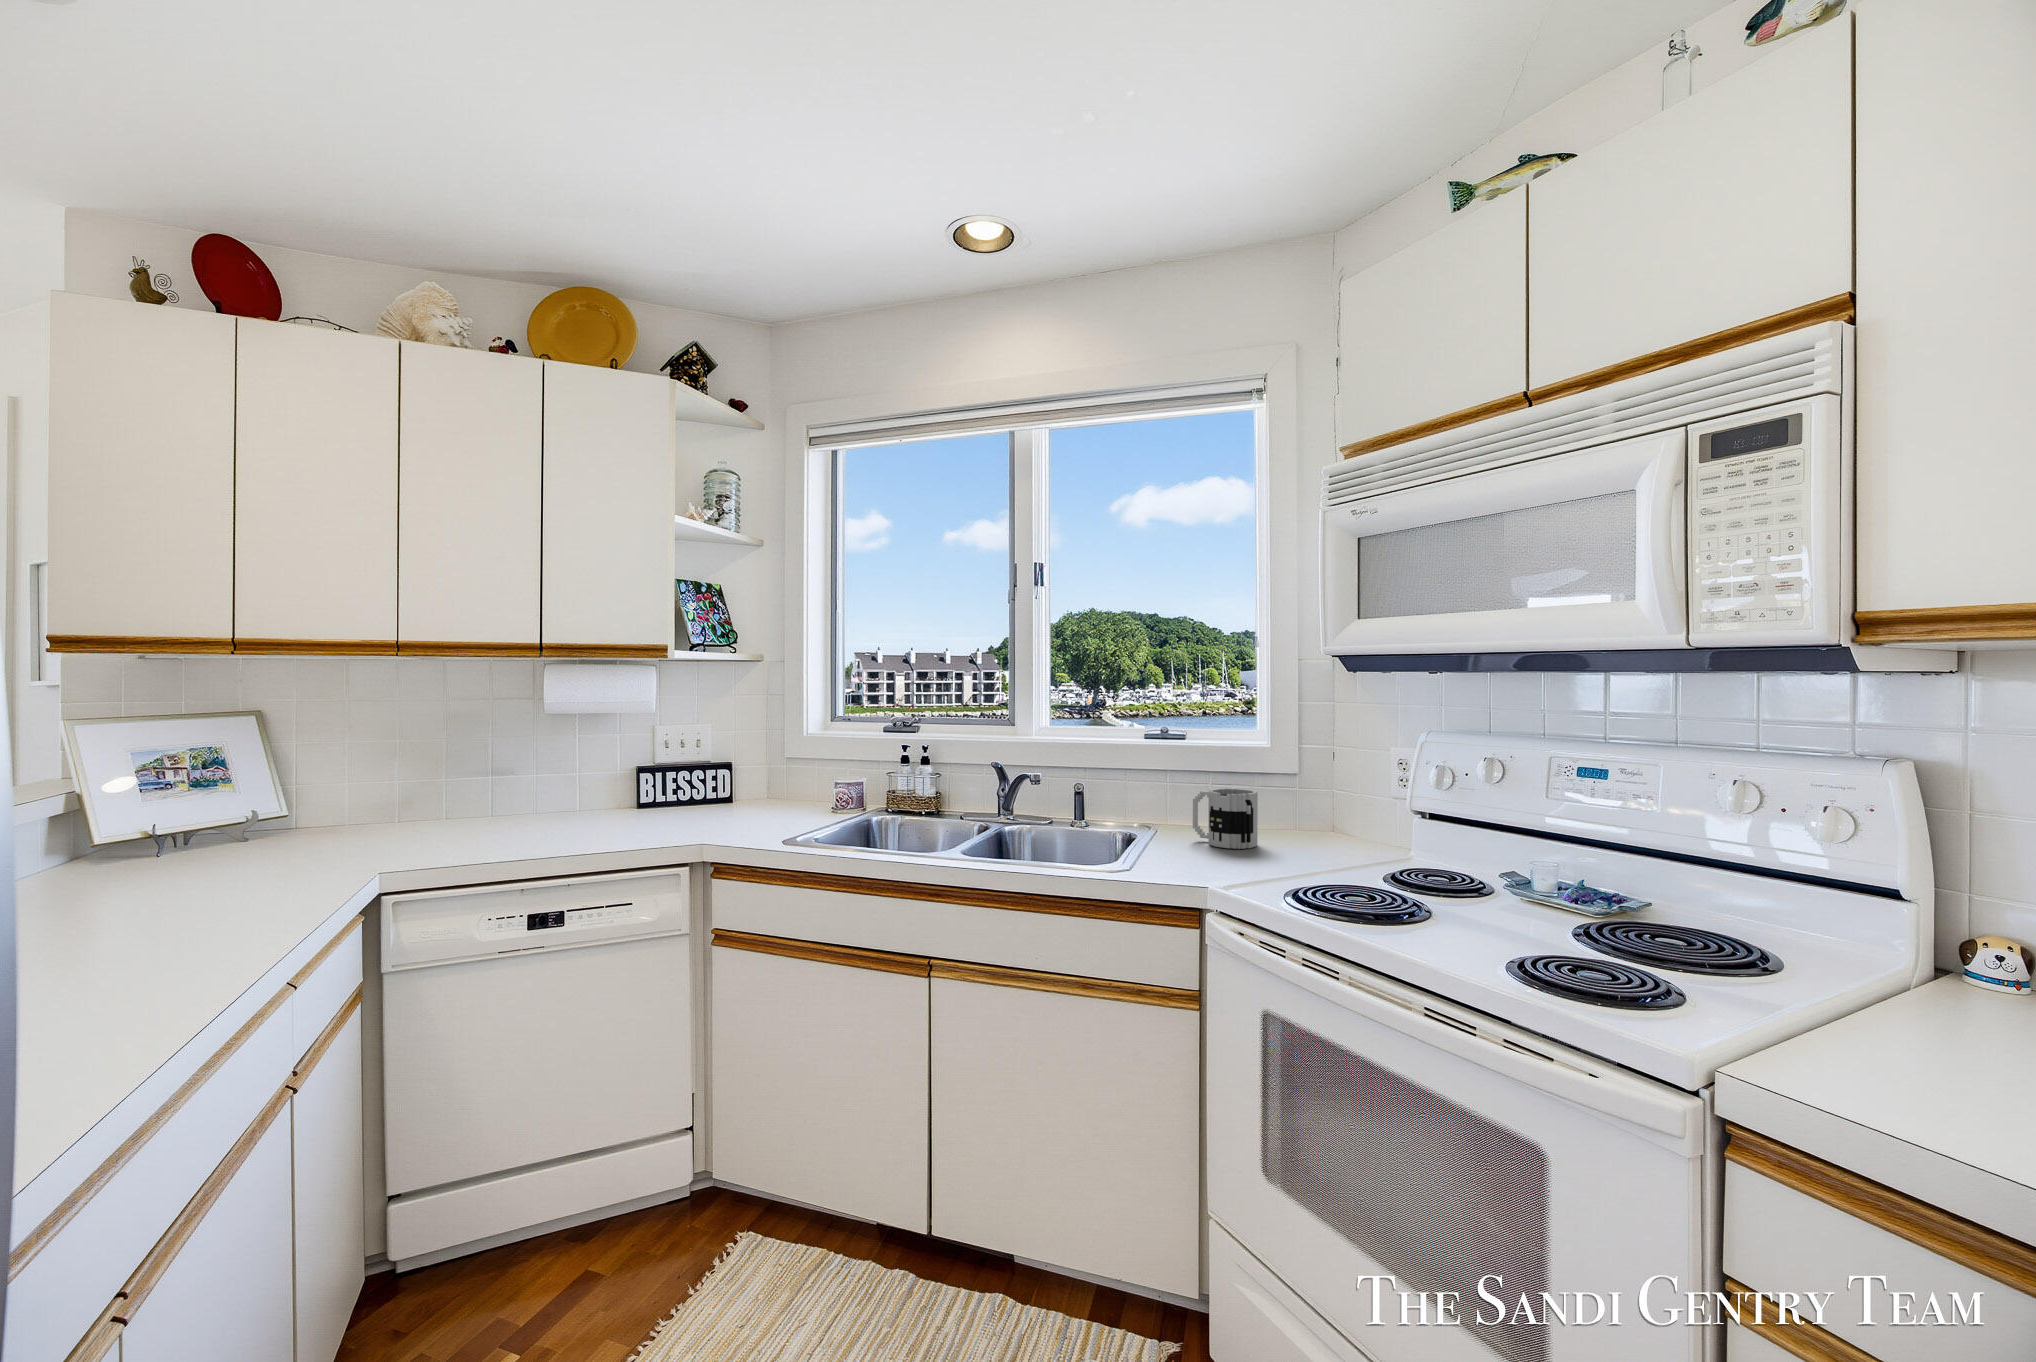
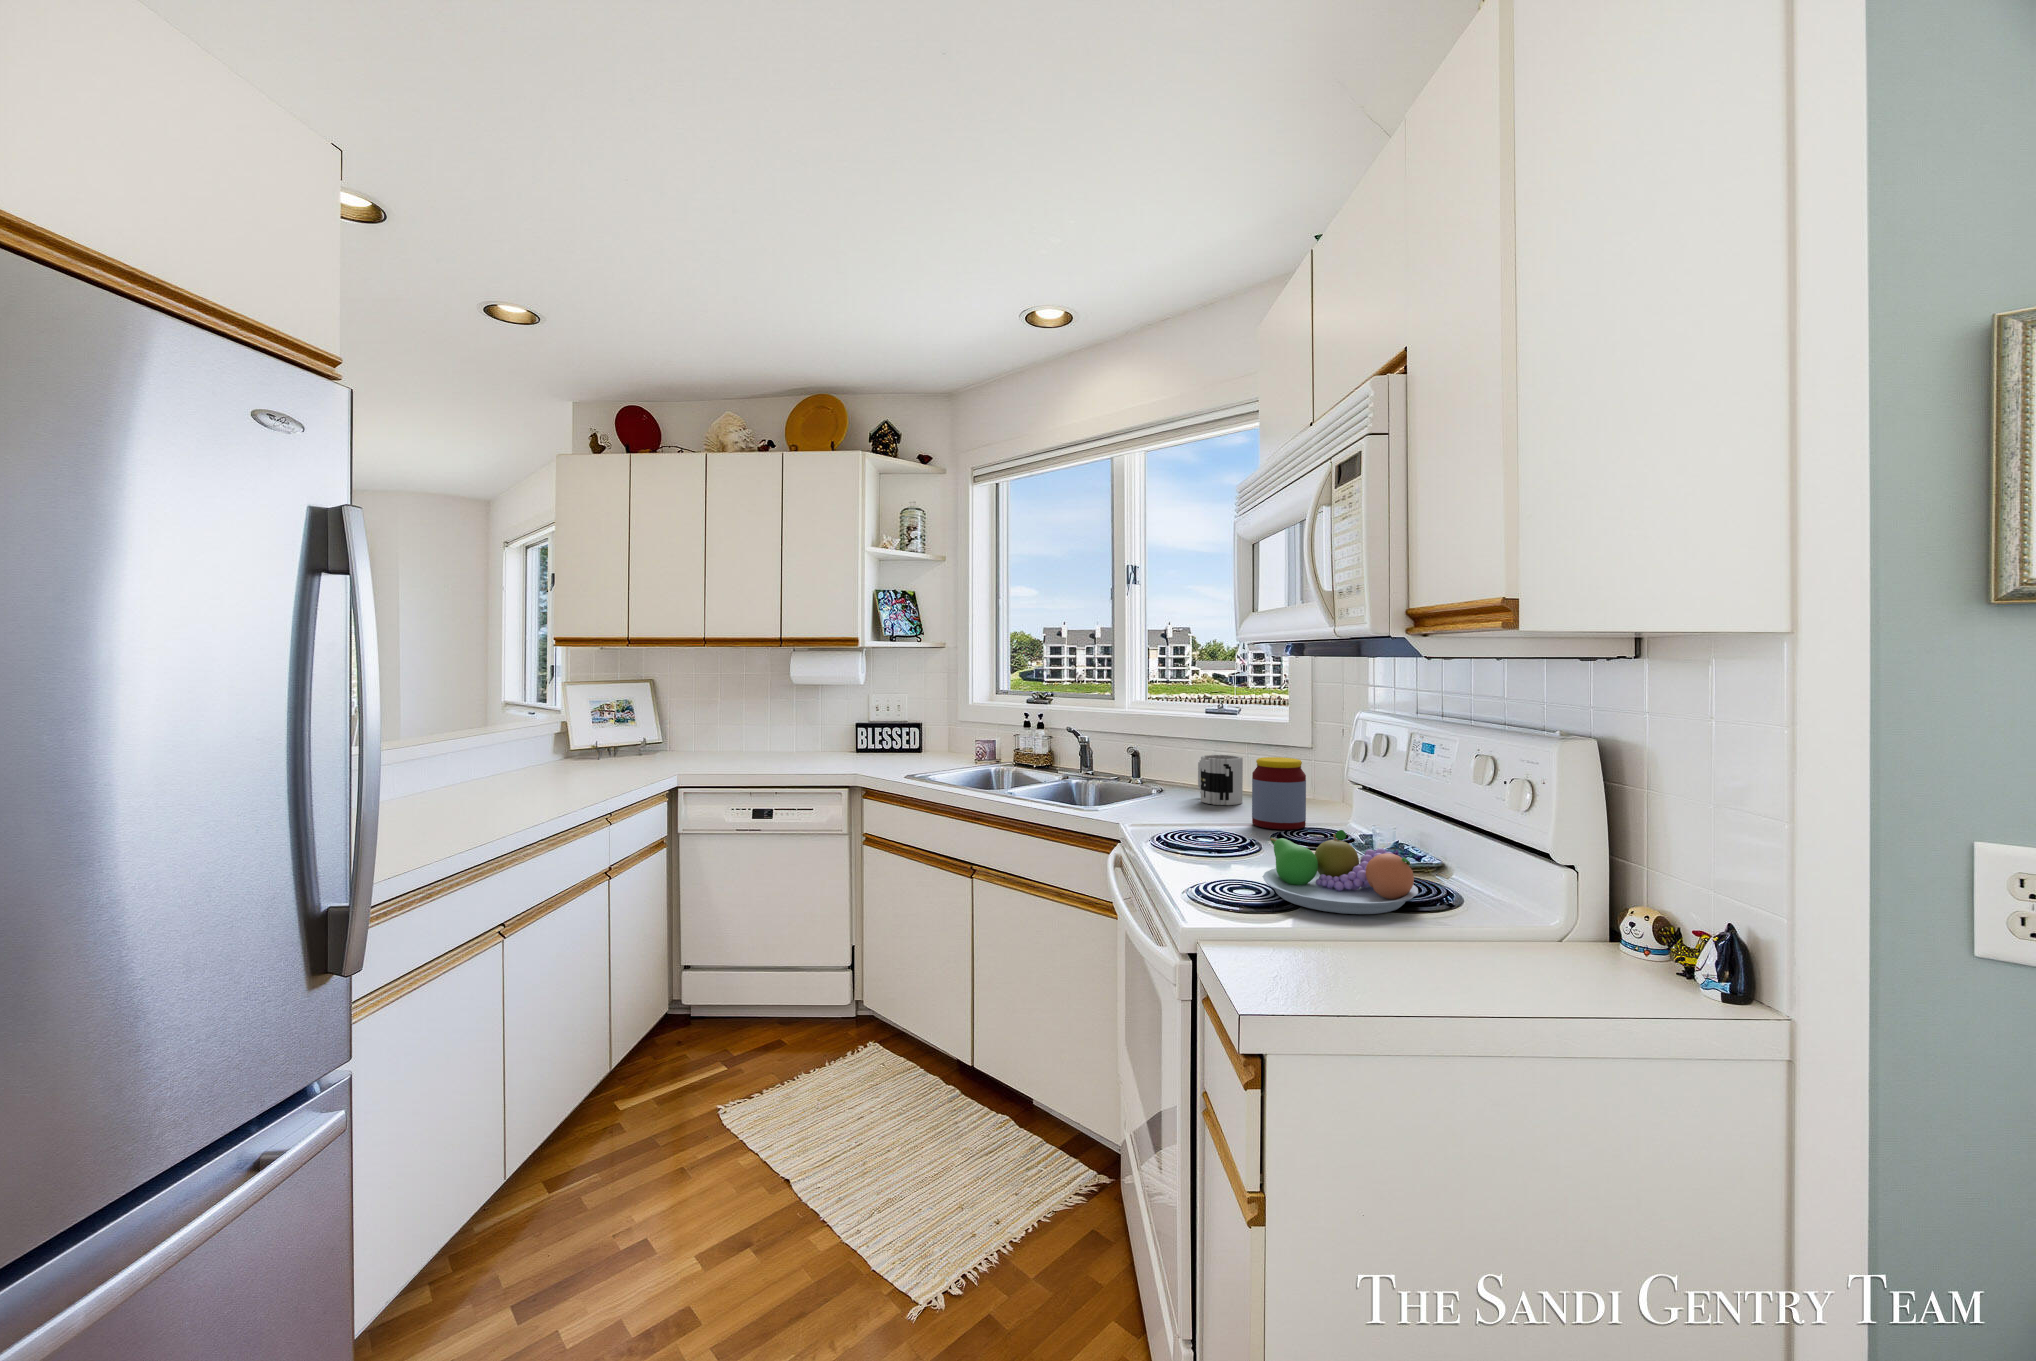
jar: none [1330,790,1393,875] -> present [1252,757,1306,830]
fruit bowl: none [1528,876,1758,979] -> present [1262,830,1418,914]

